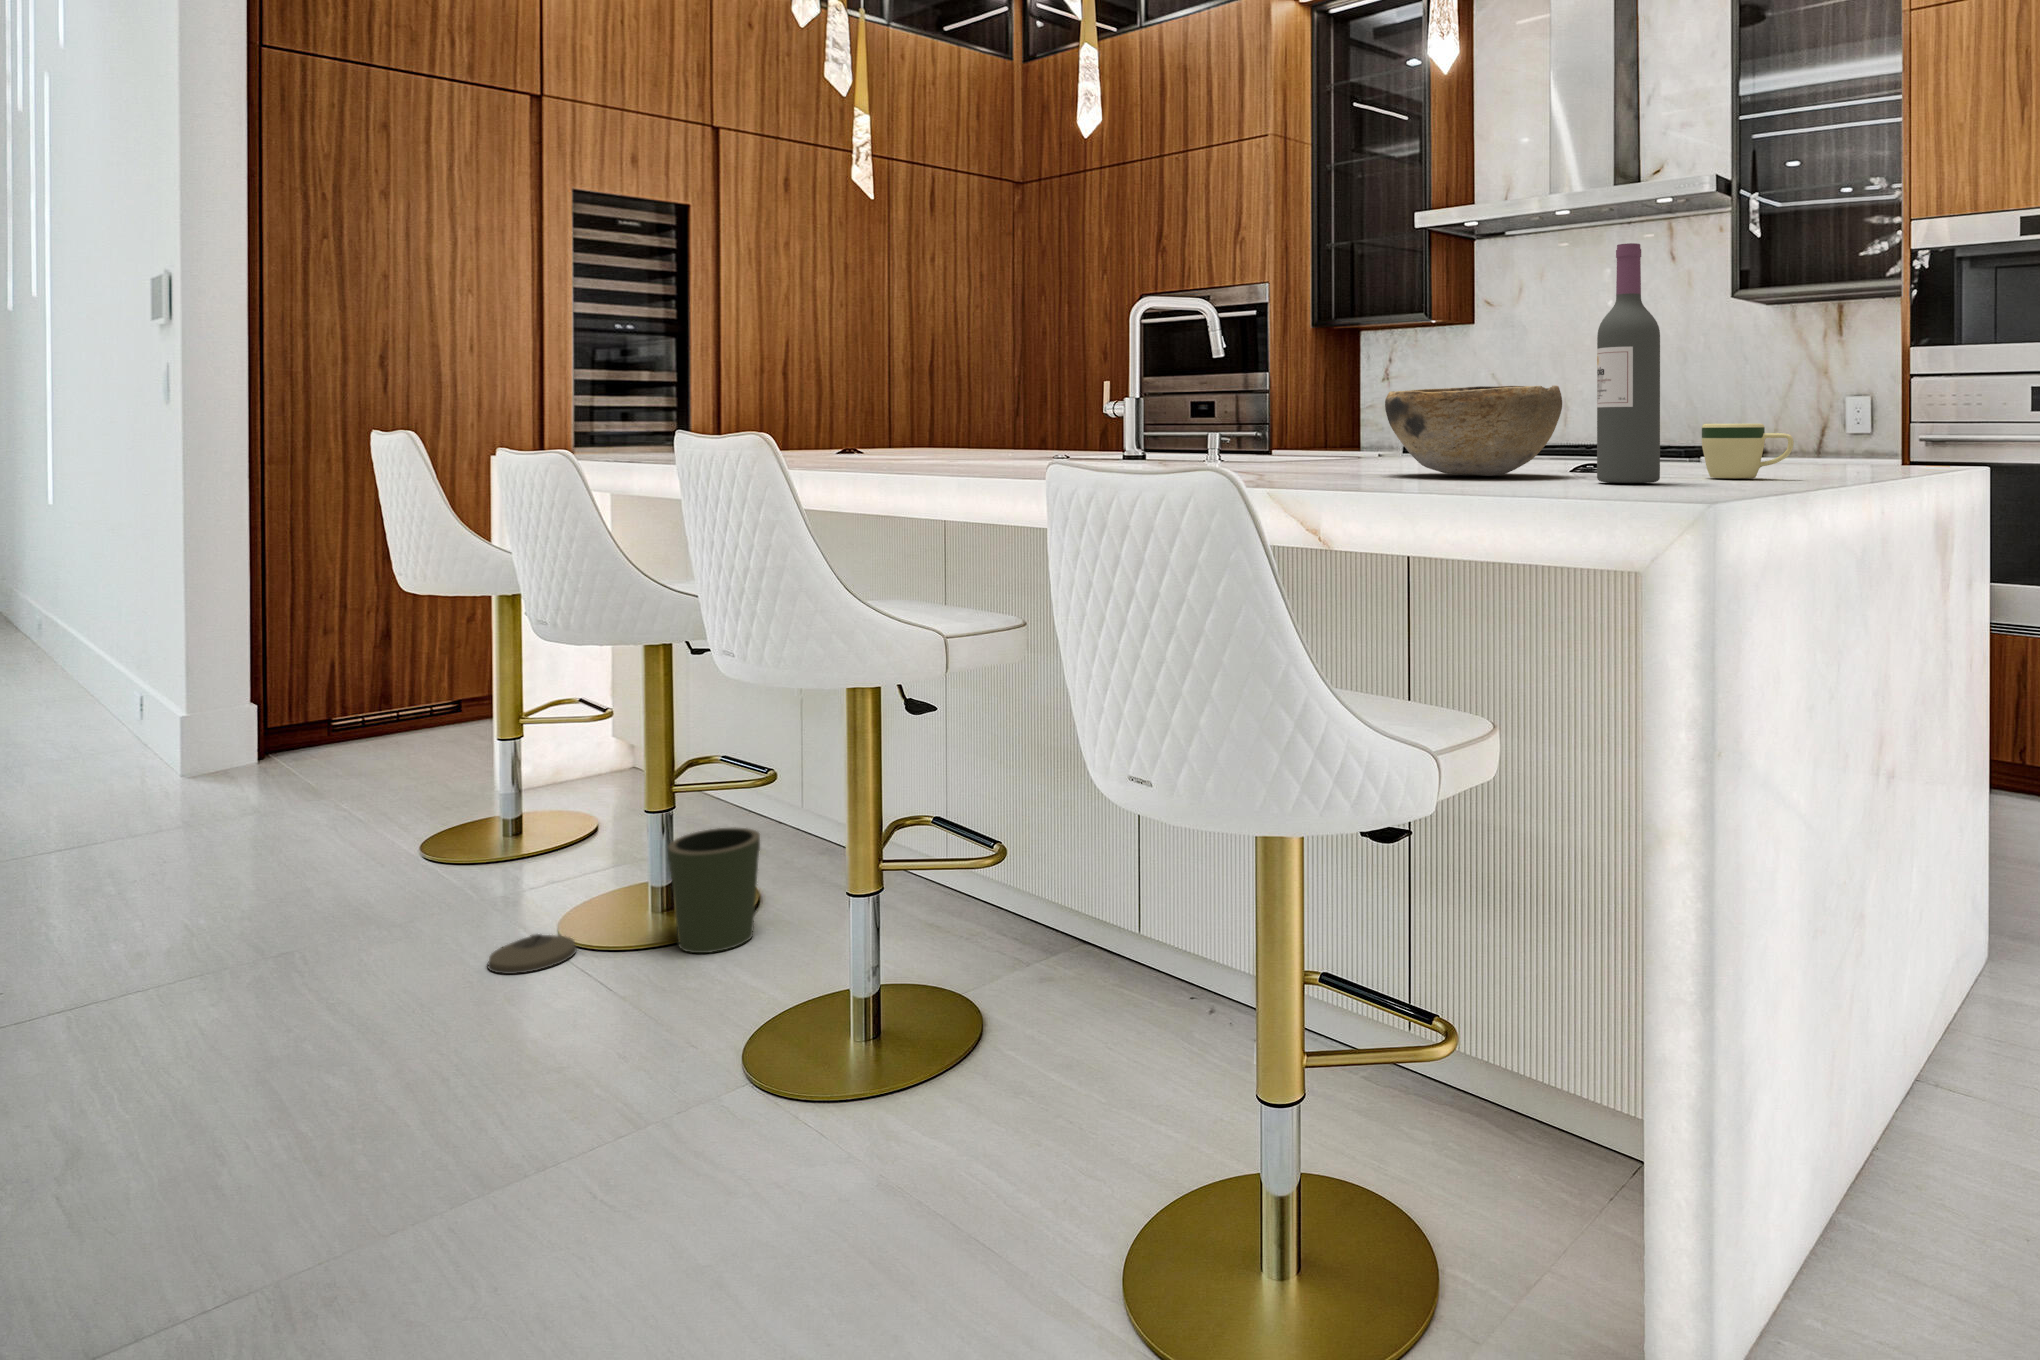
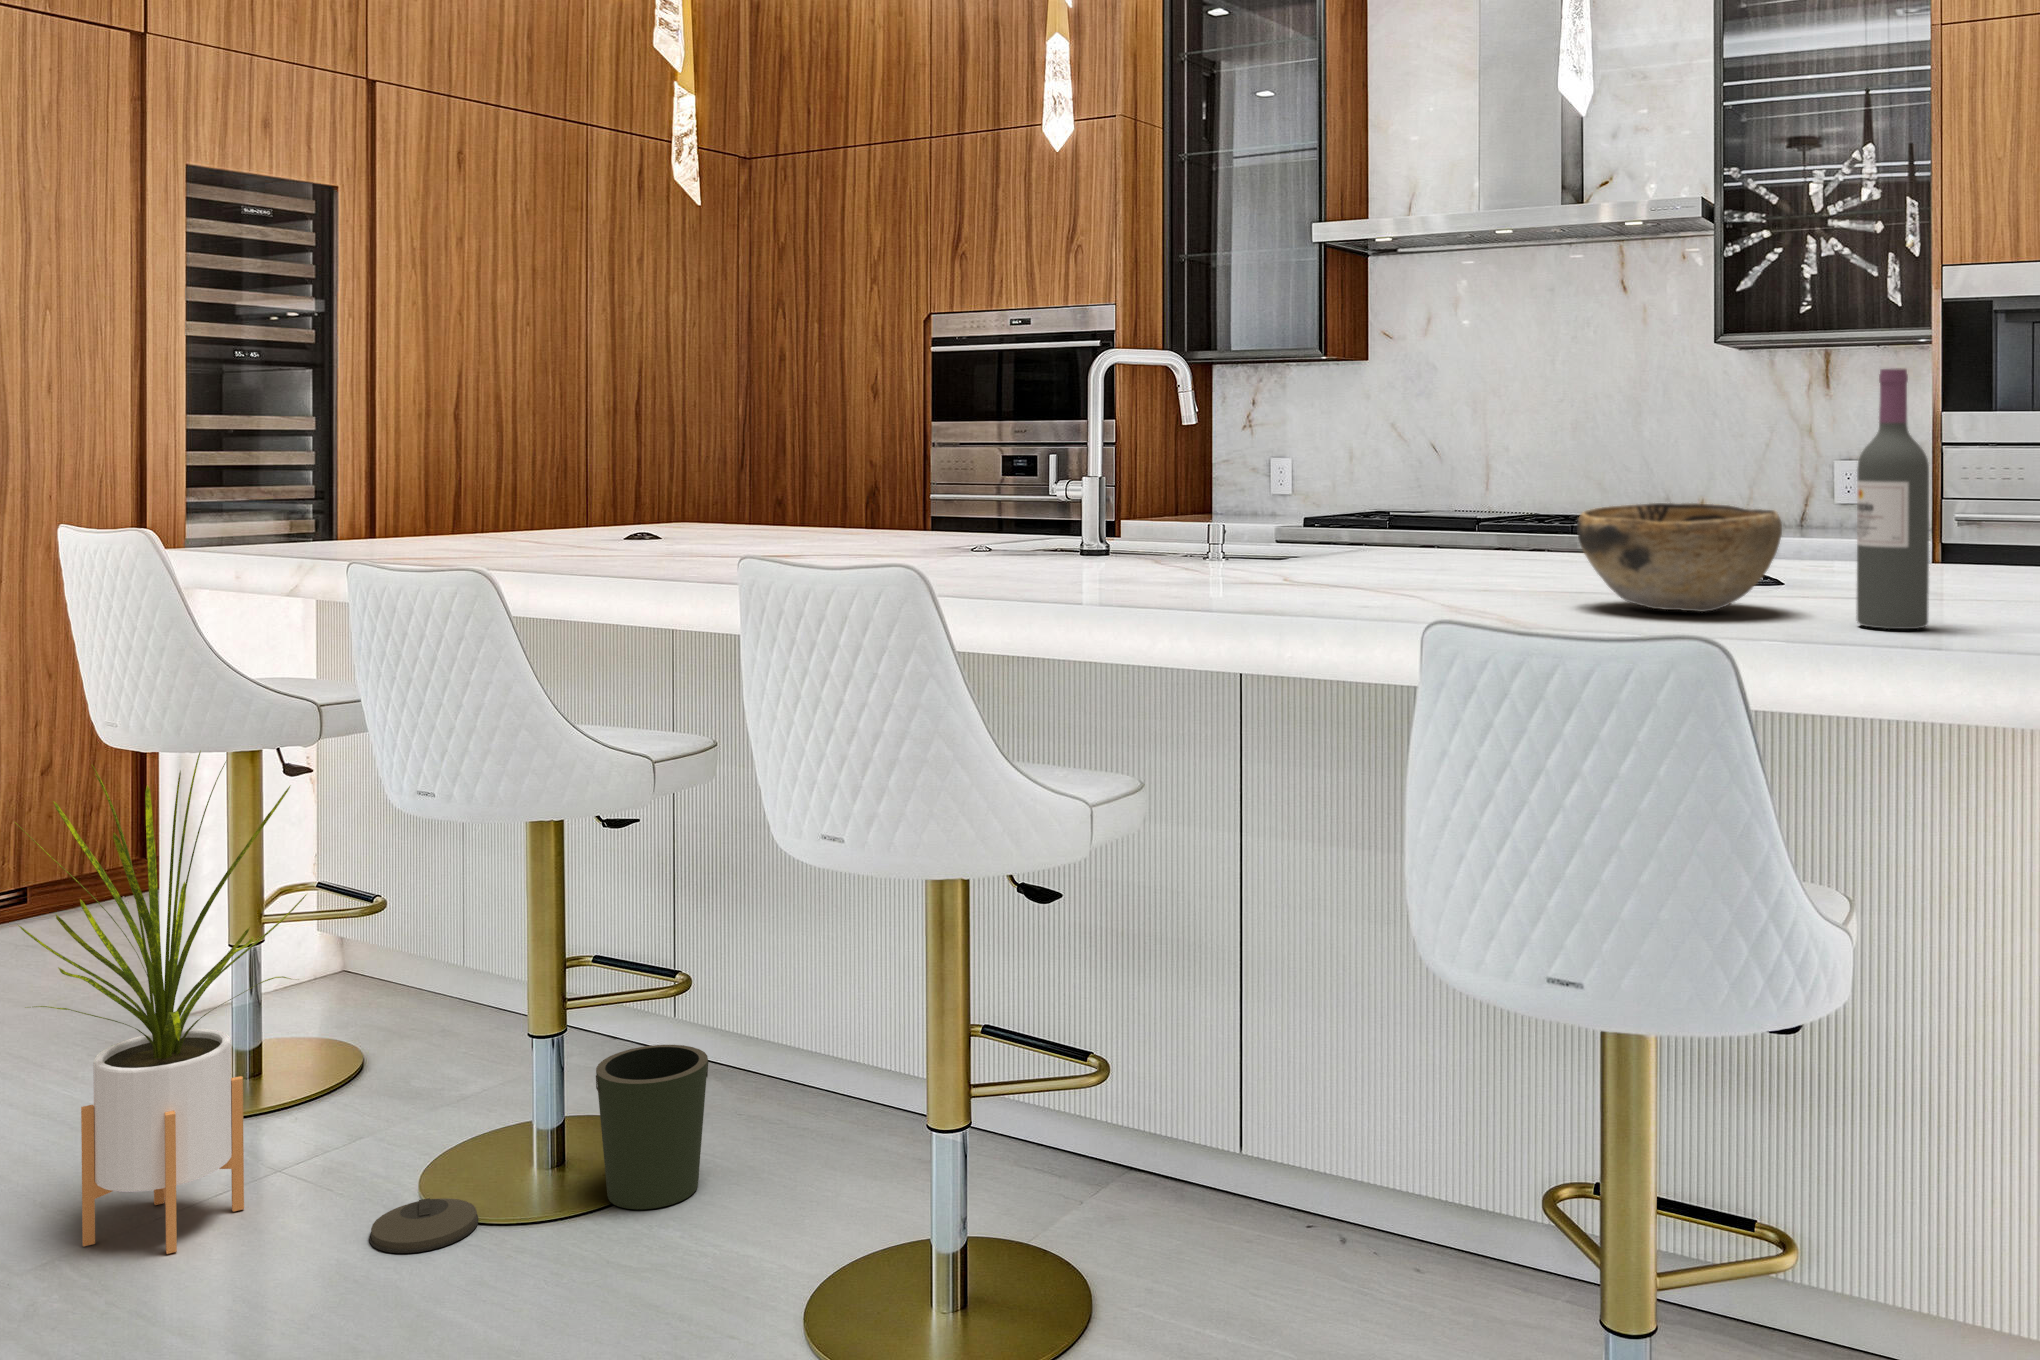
mug: present [1702,424,1794,478] -> none [1924,551,2028,614]
house plant: none [236,588,470,963] -> present [15,751,306,1254]

